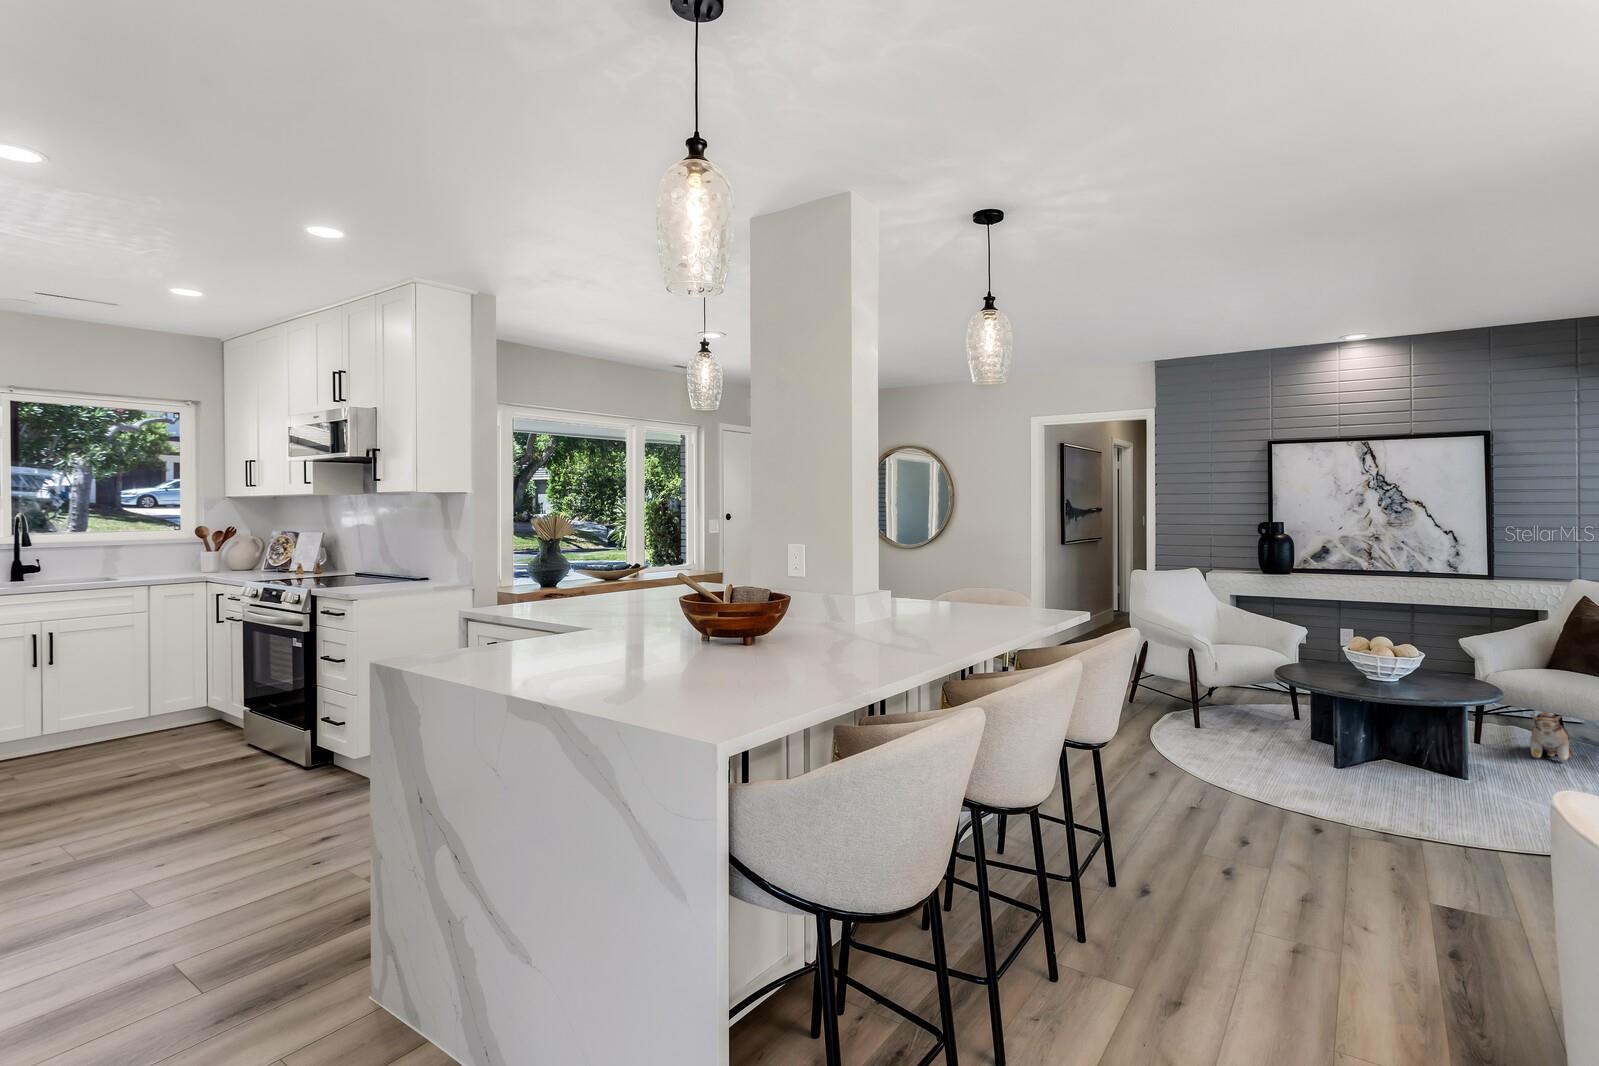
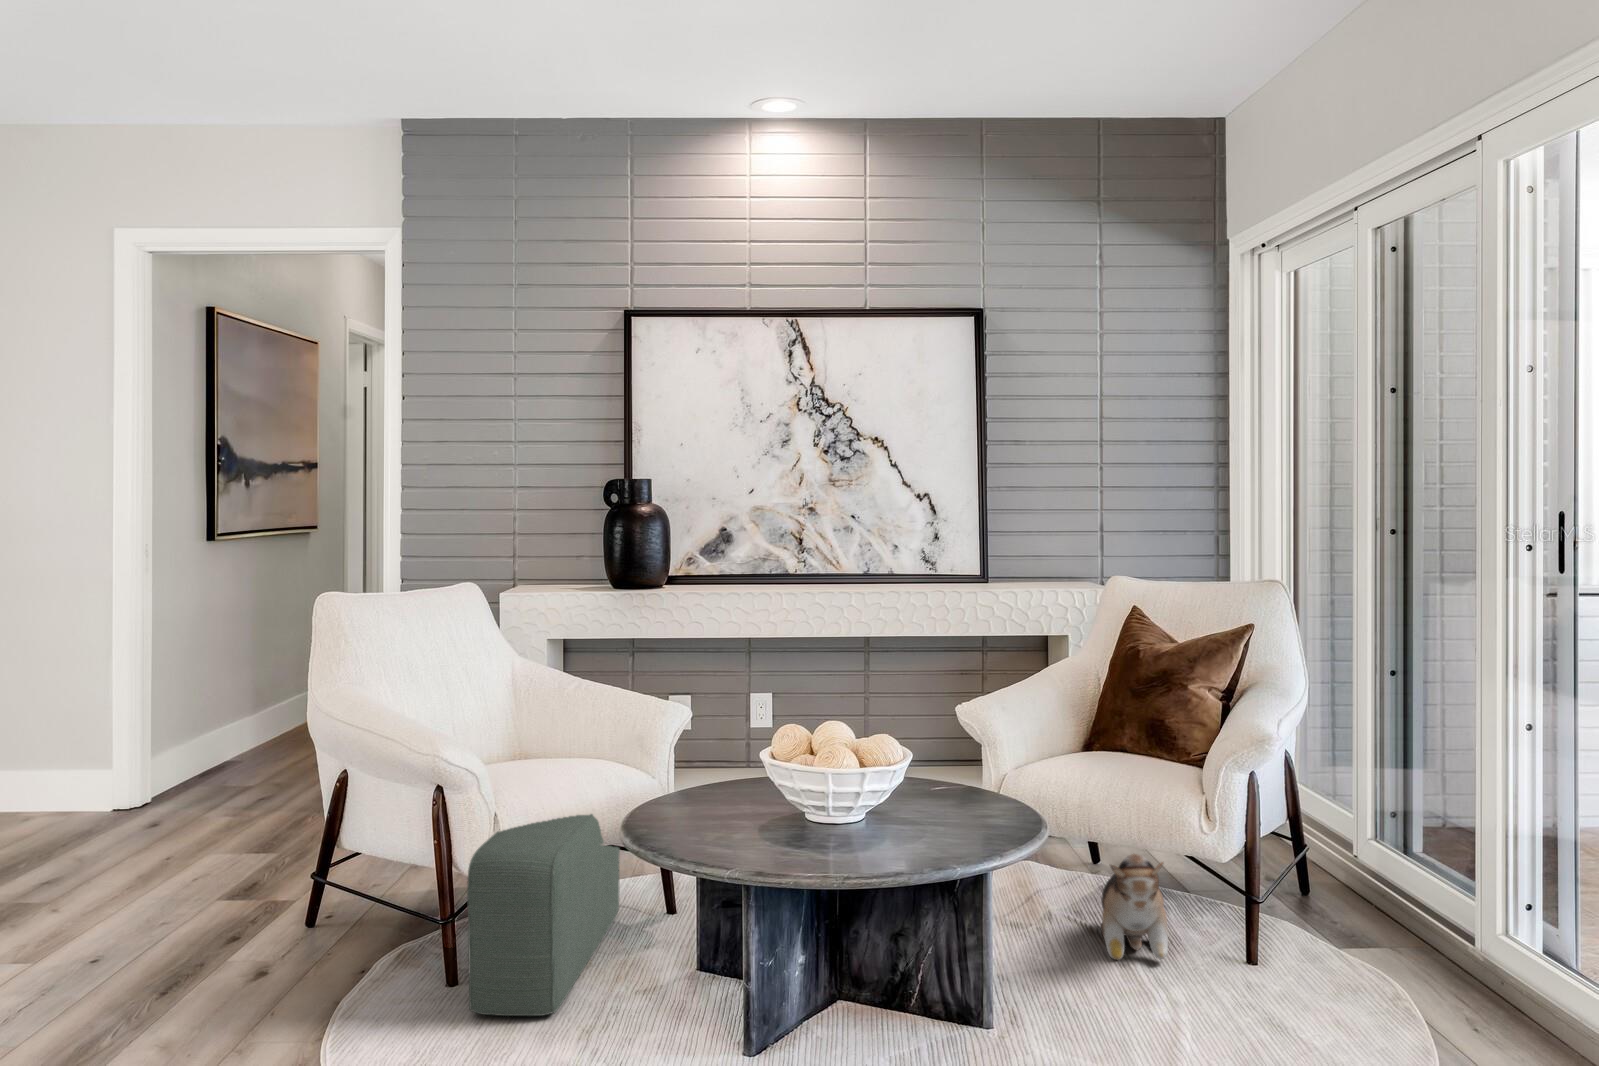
pouf: none [1220,658,1276,734] -> present [467,814,620,1016]

